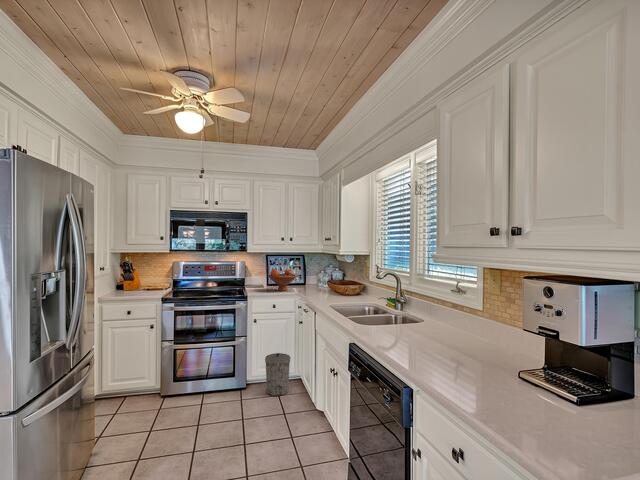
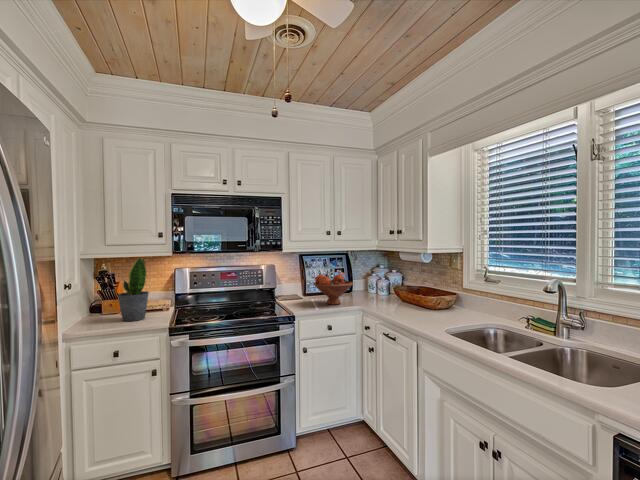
potted plant: none [132,253,153,294] -> present [117,257,149,321]
trash can: present [265,353,290,396] -> none [326,395,362,464]

